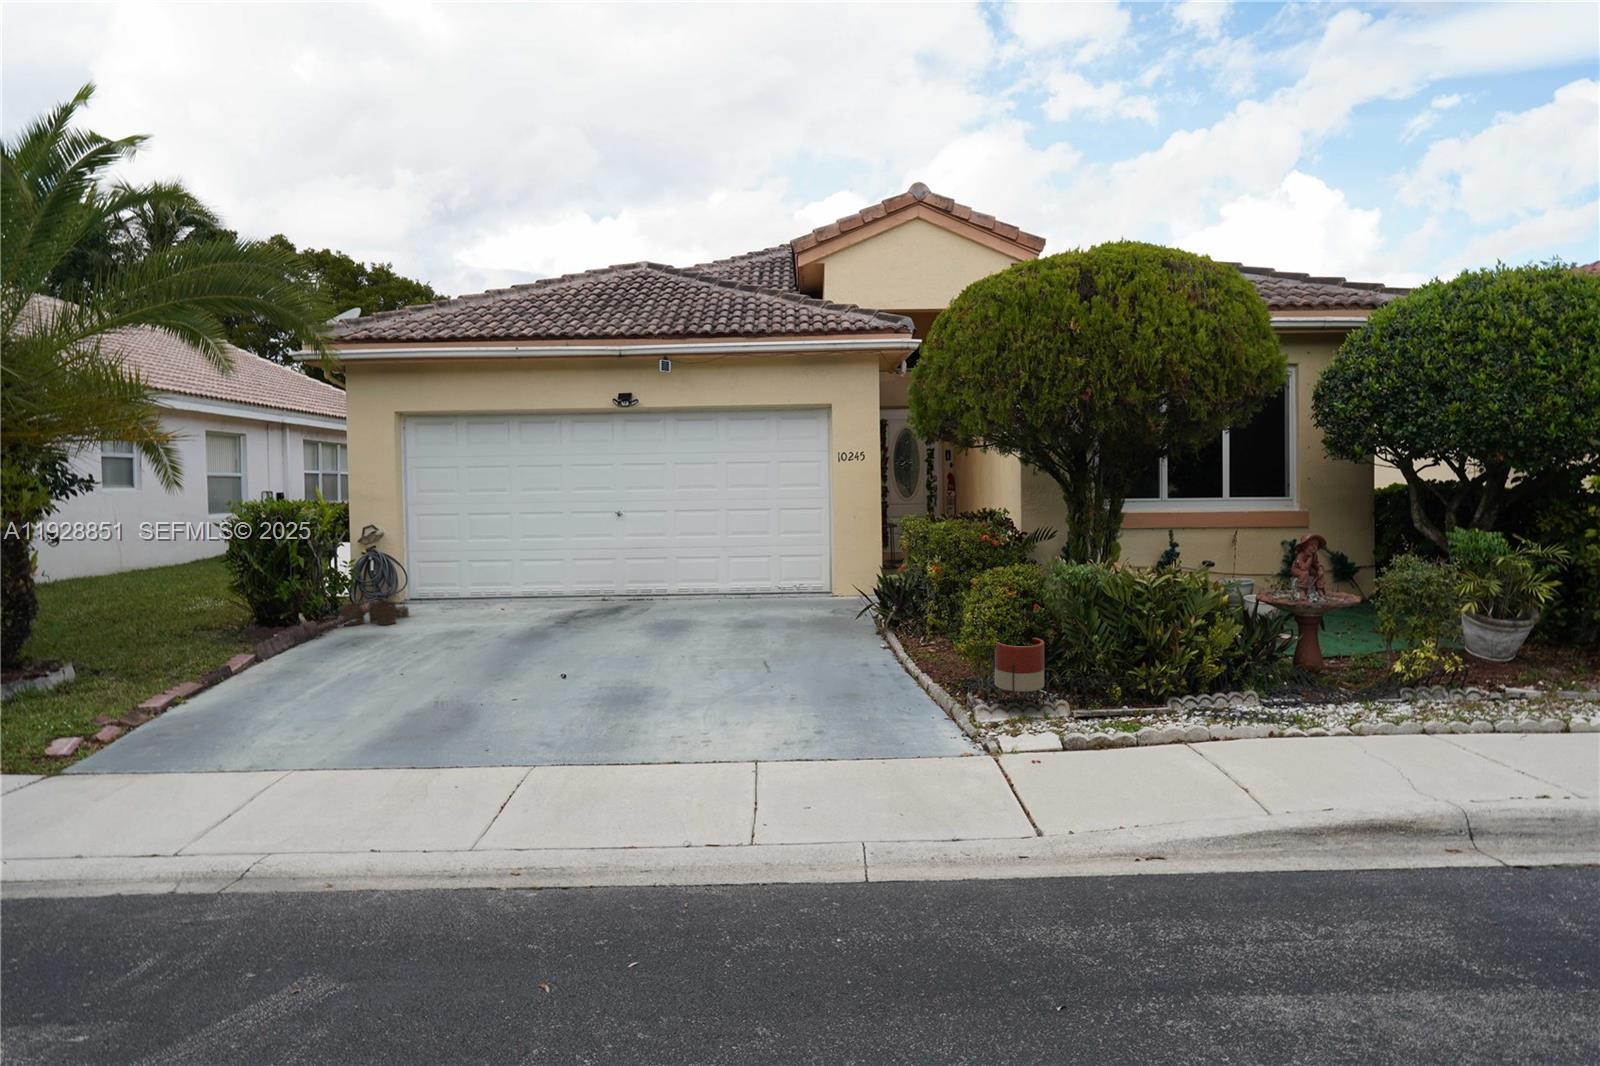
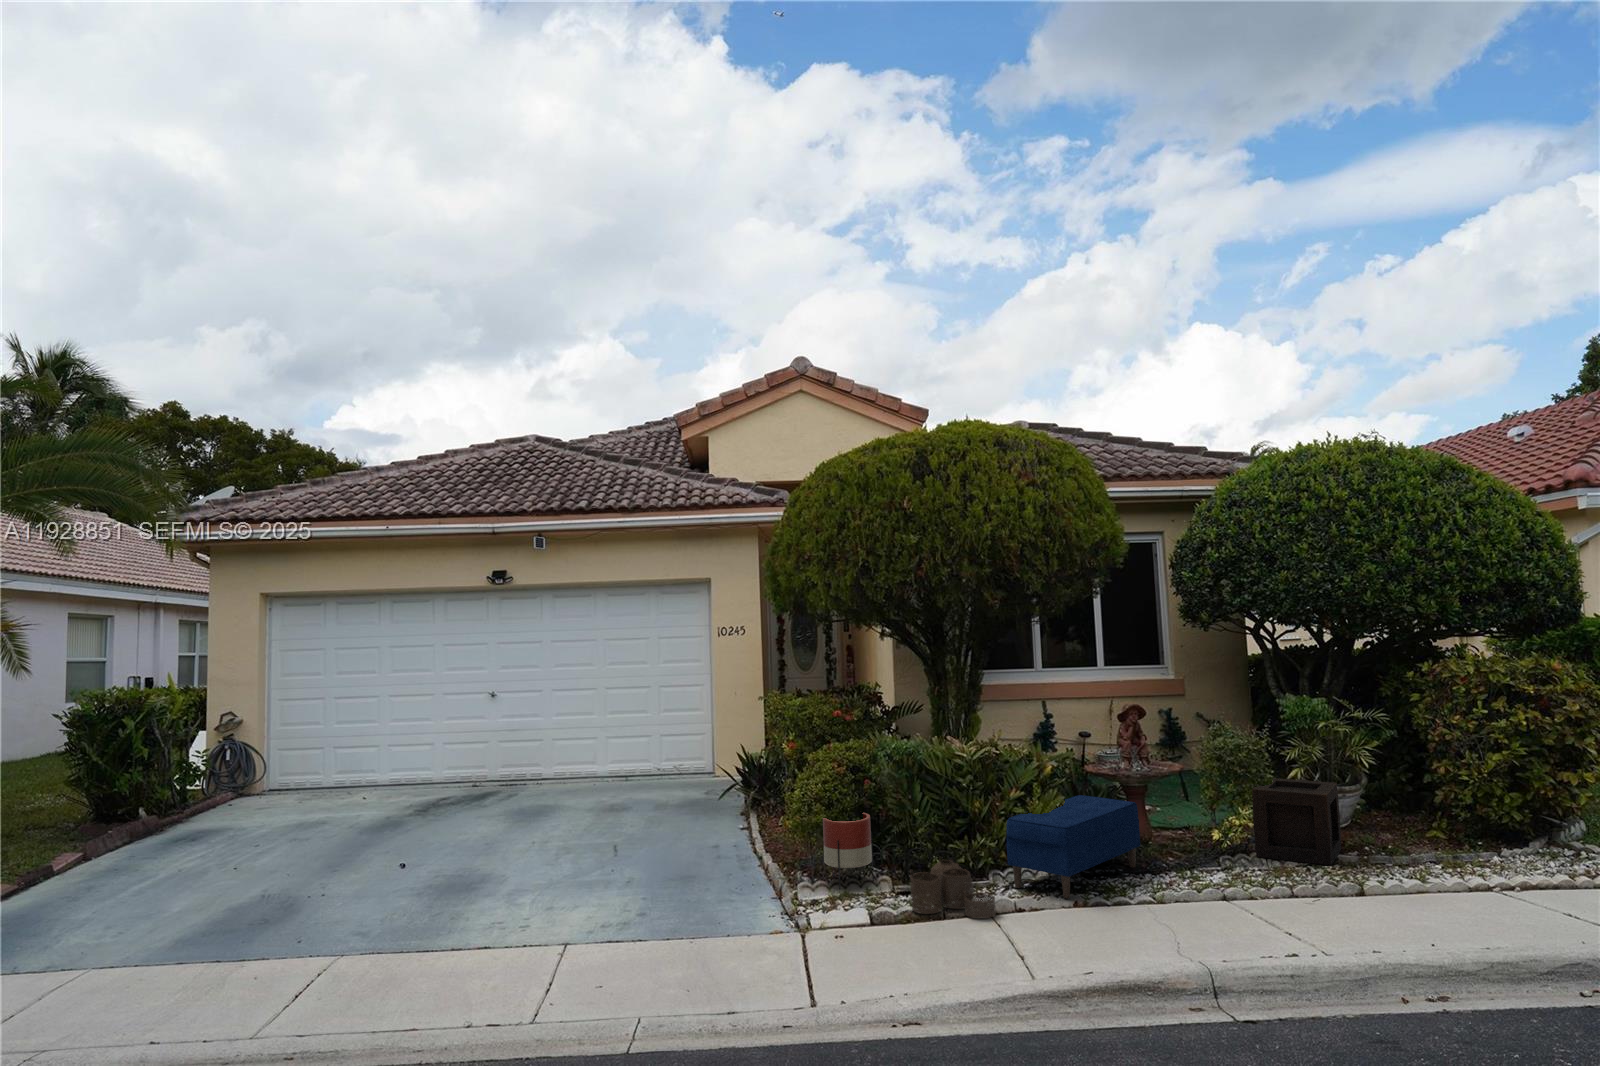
woven basket: present [340,599,409,626] -> present [910,860,996,918]
wooden crate: none [1439,614,1532,704] -> present [1252,778,1341,865]
bench: none [1190,626,1322,729] -> present [1007,795,1140,898]

